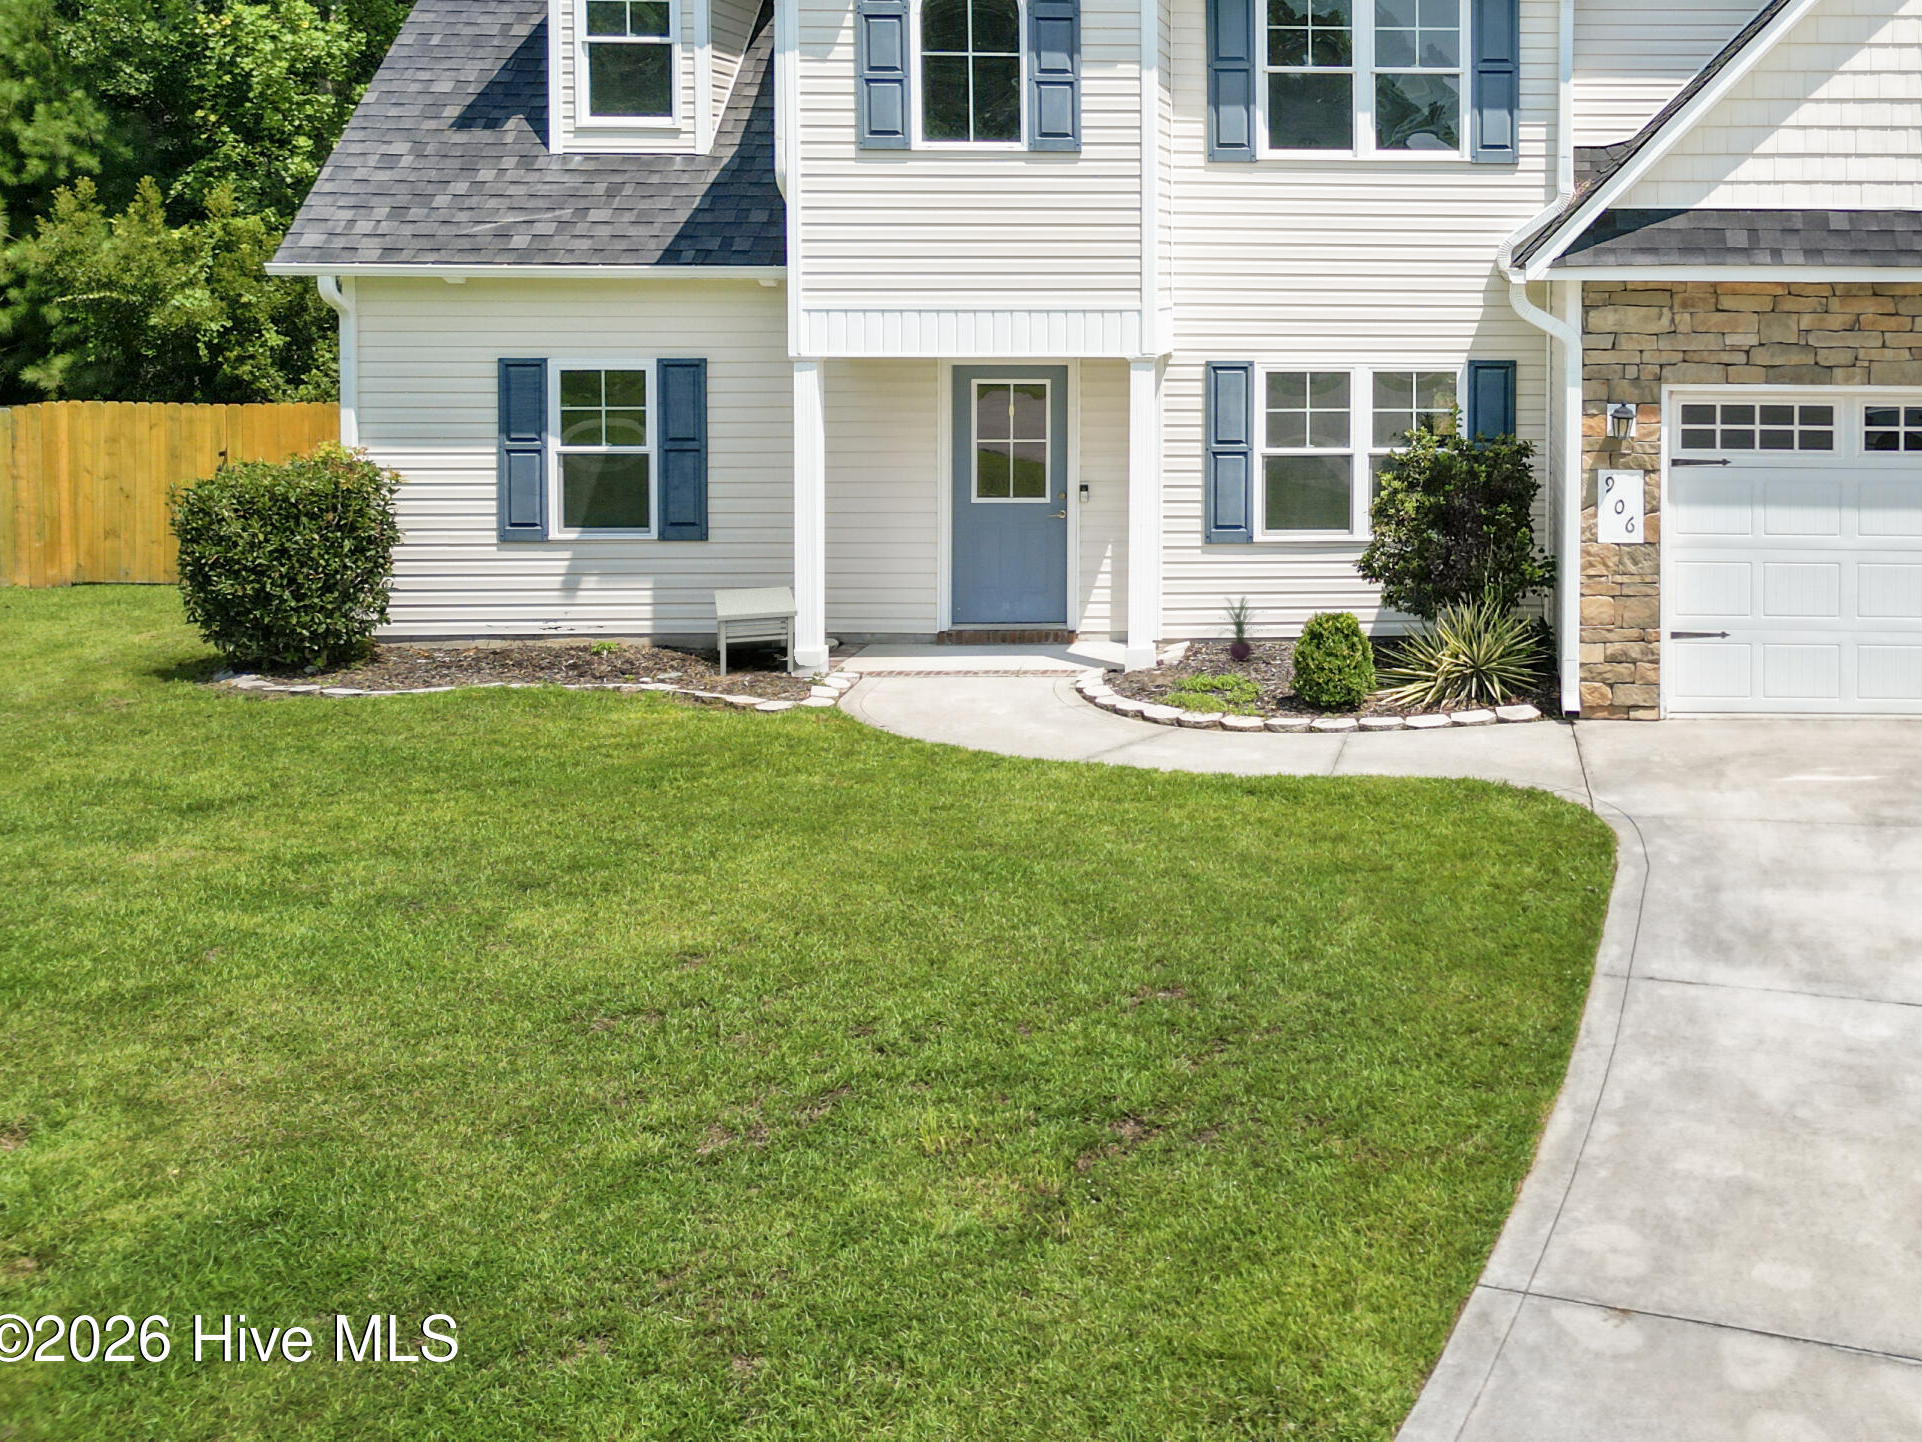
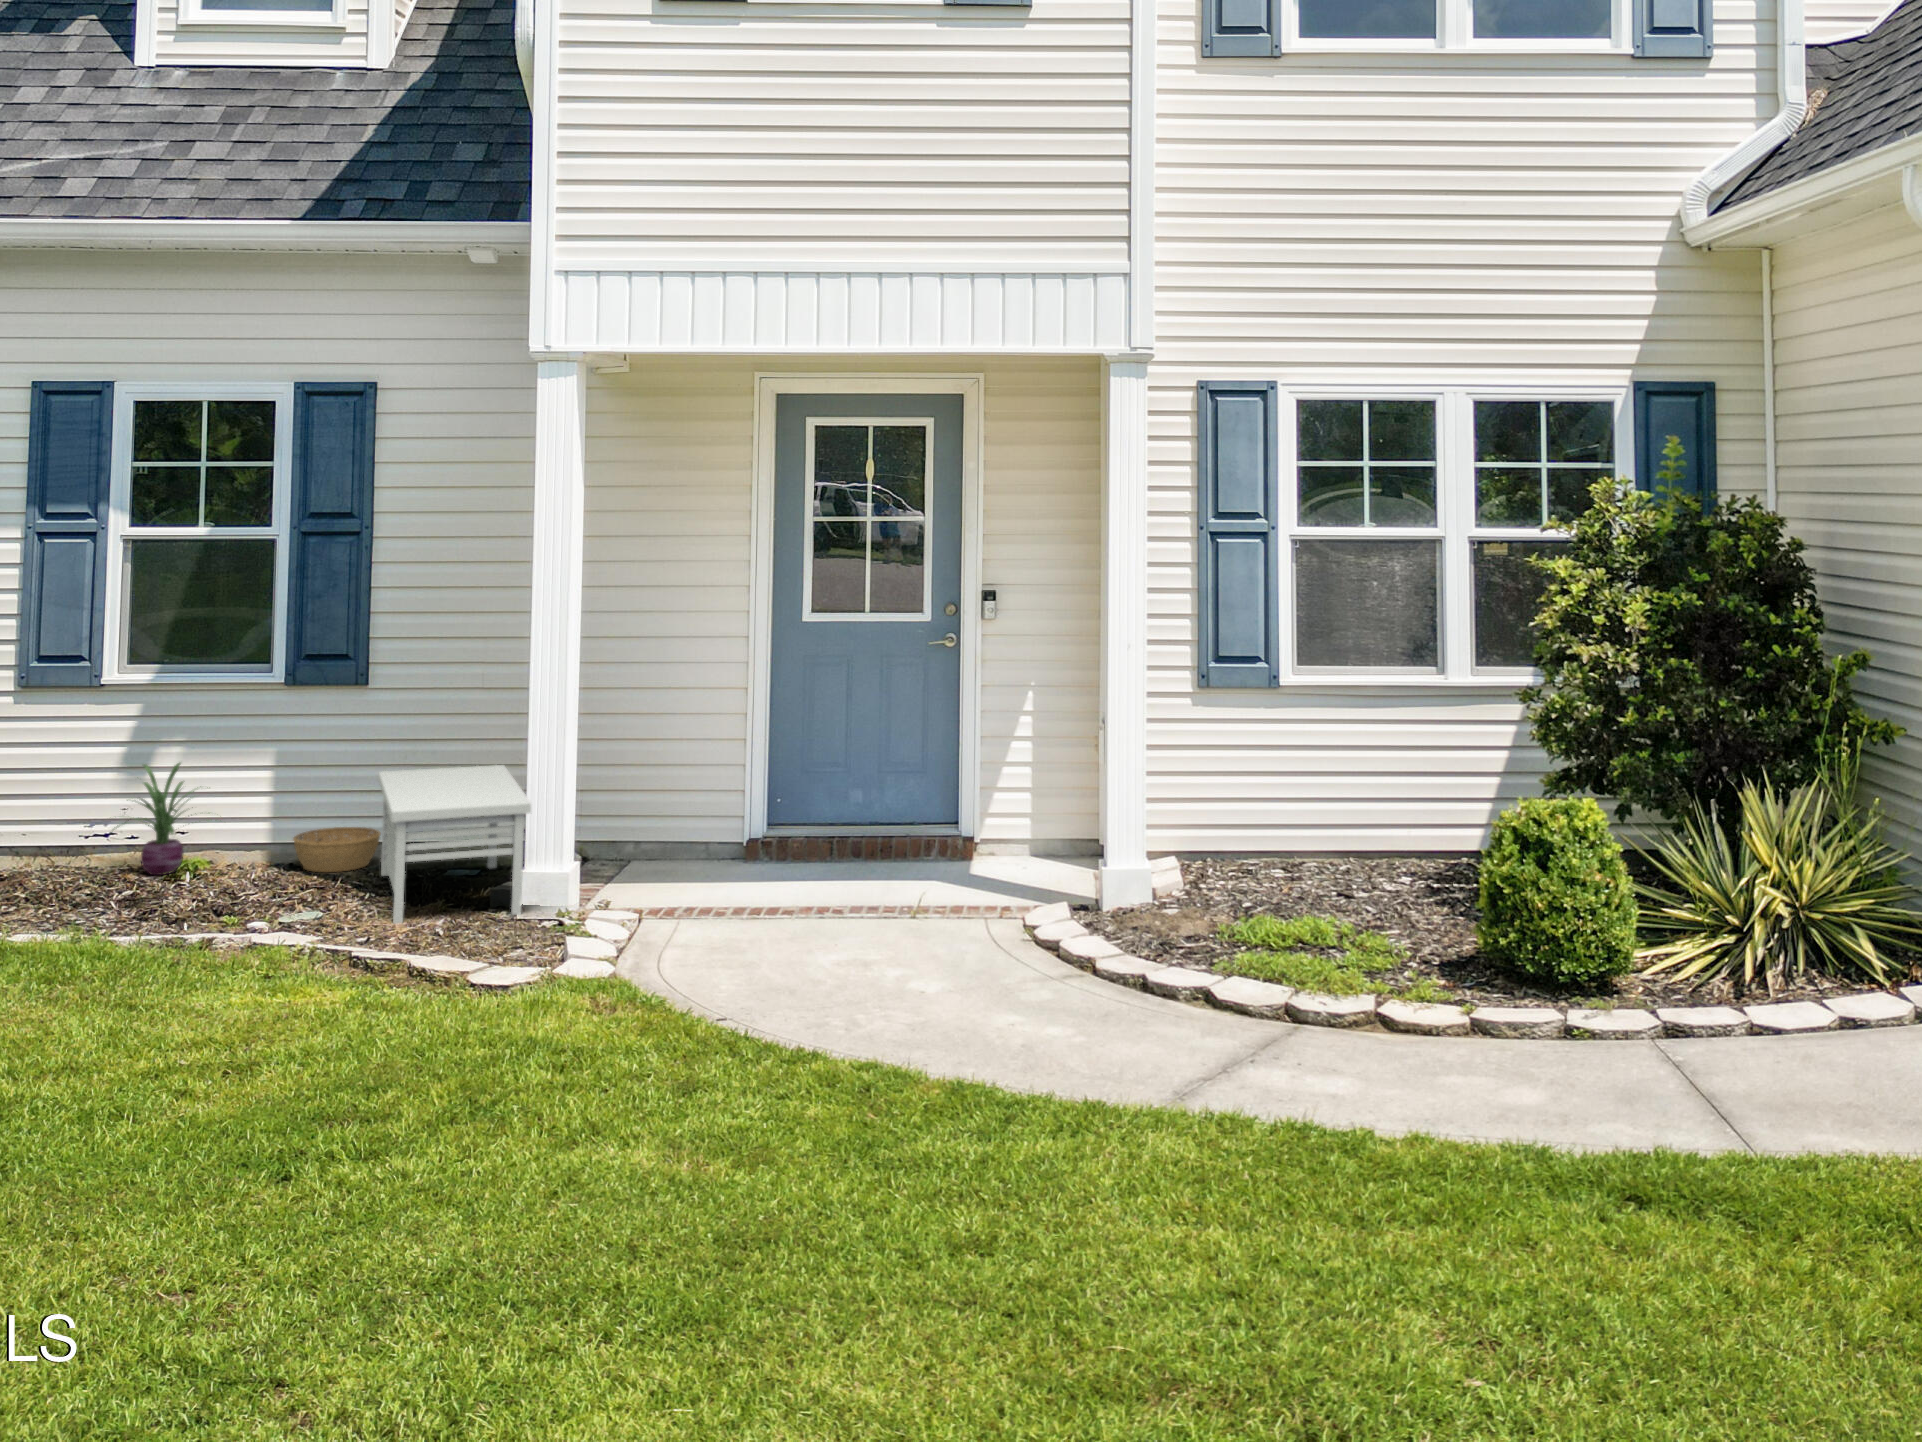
decorative plant: present [1227,598,1251,661] -> present [113,763,198,875]
basket: none [666,622,718,648] -> present [293,827,381,872]

